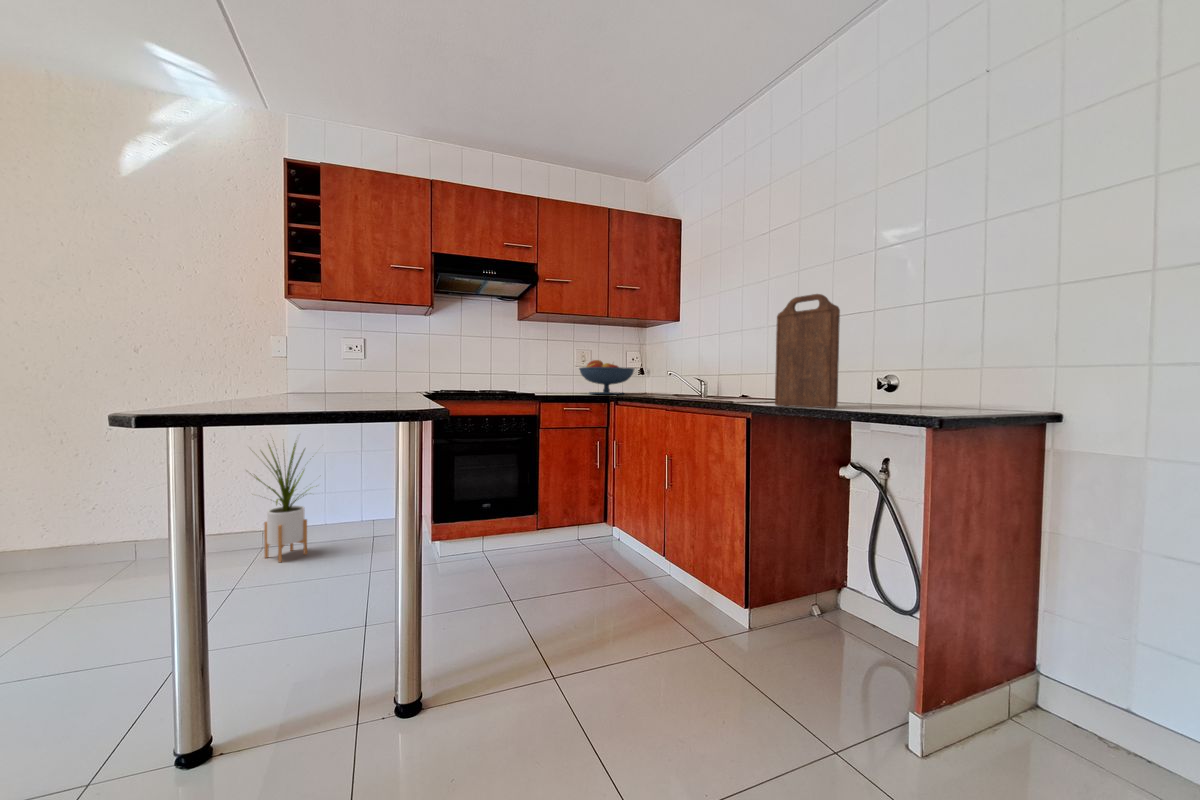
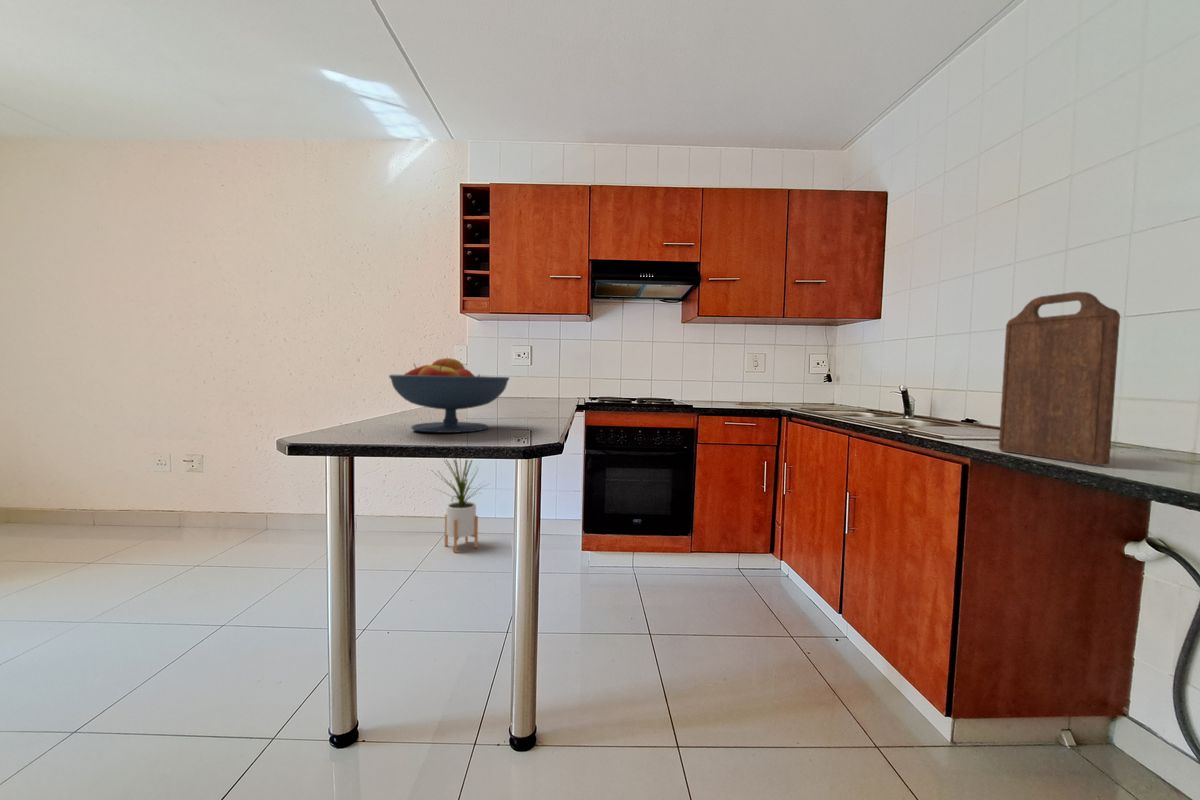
fruit bowl: present [579,360,634,394] -> present [389,358,509,433]

